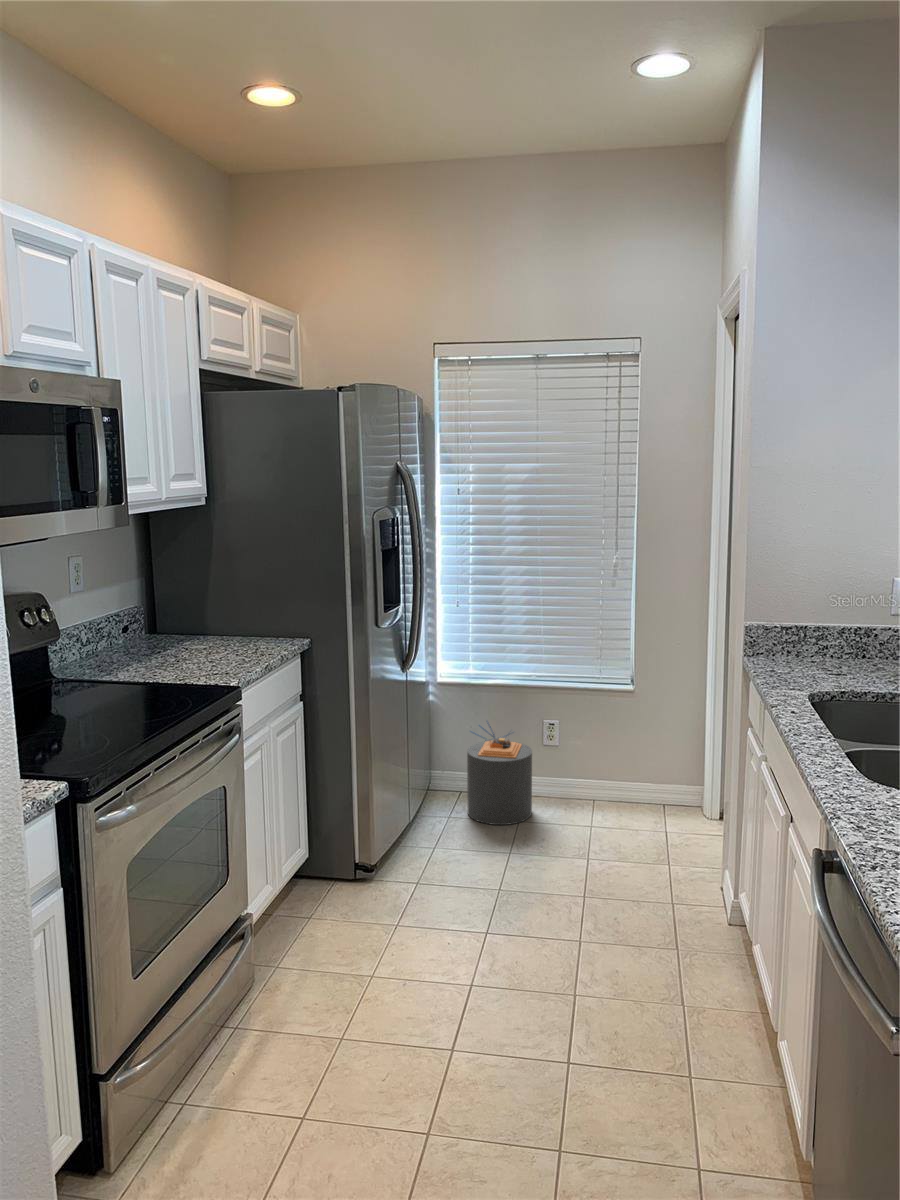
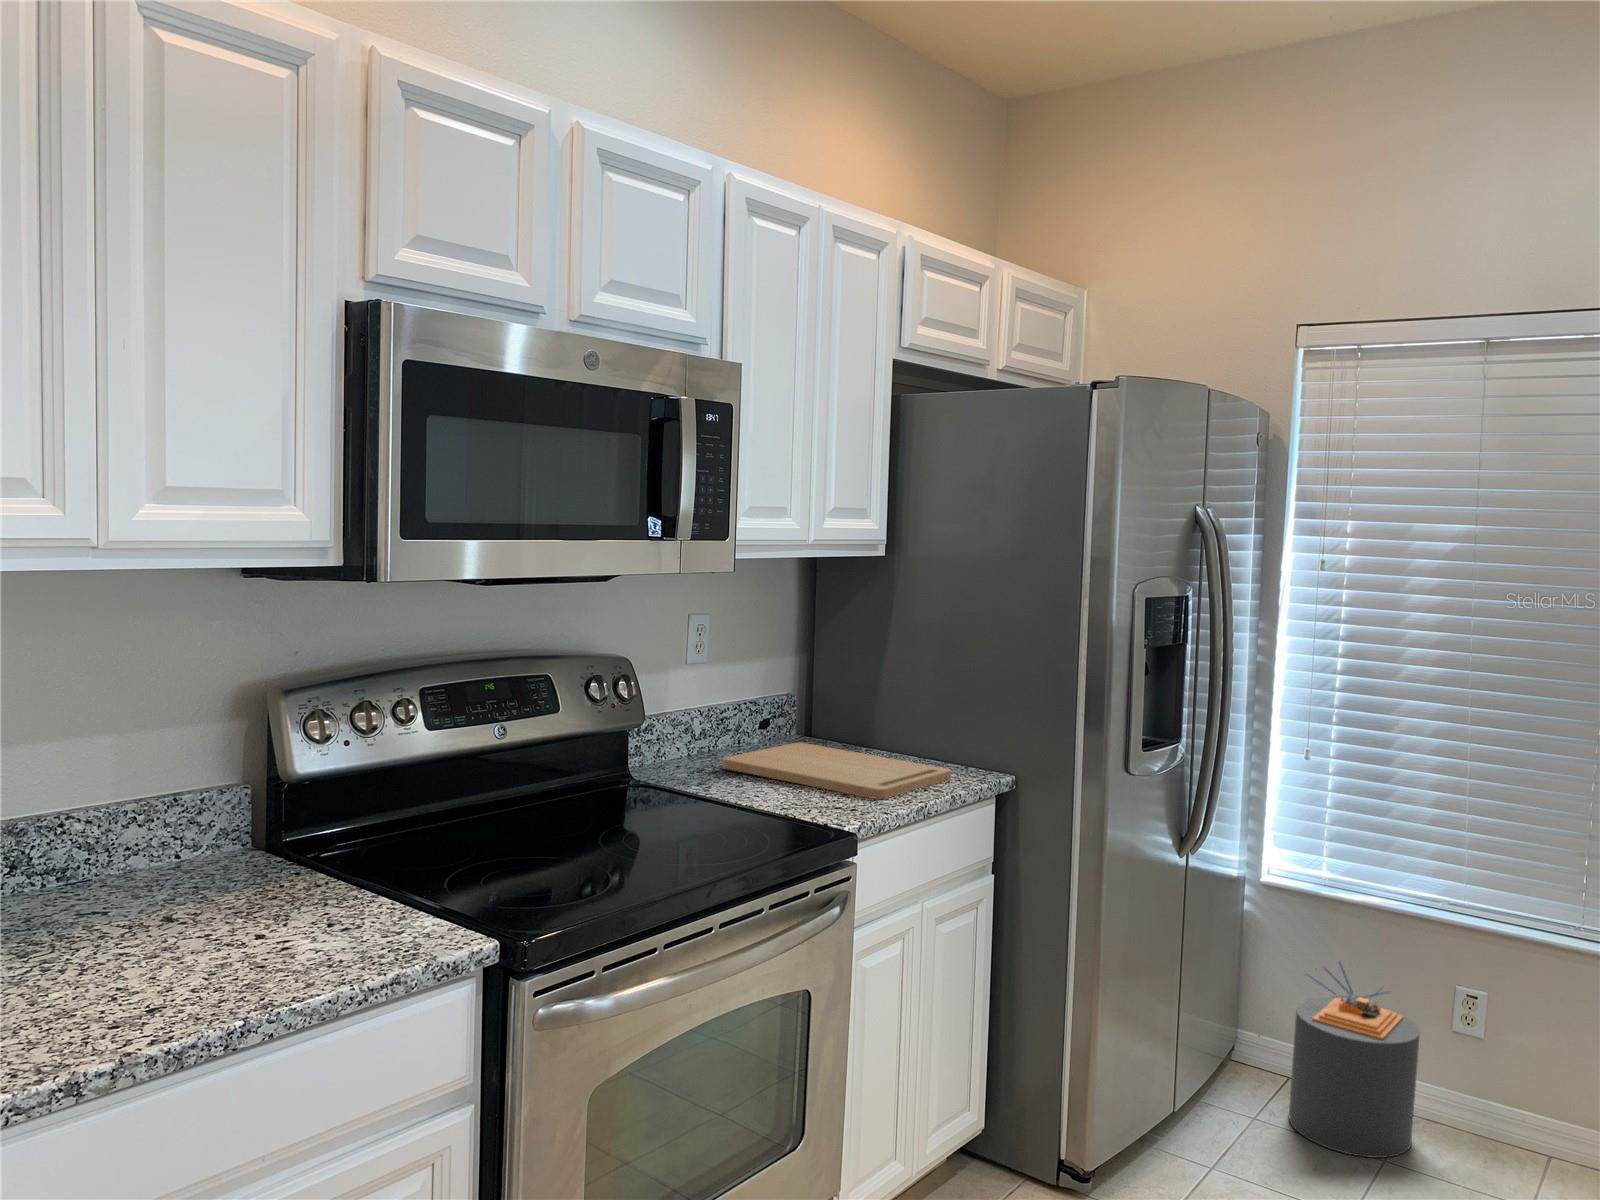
cutting board: none [112,637,270,666] -> present [723,743,951,799]

